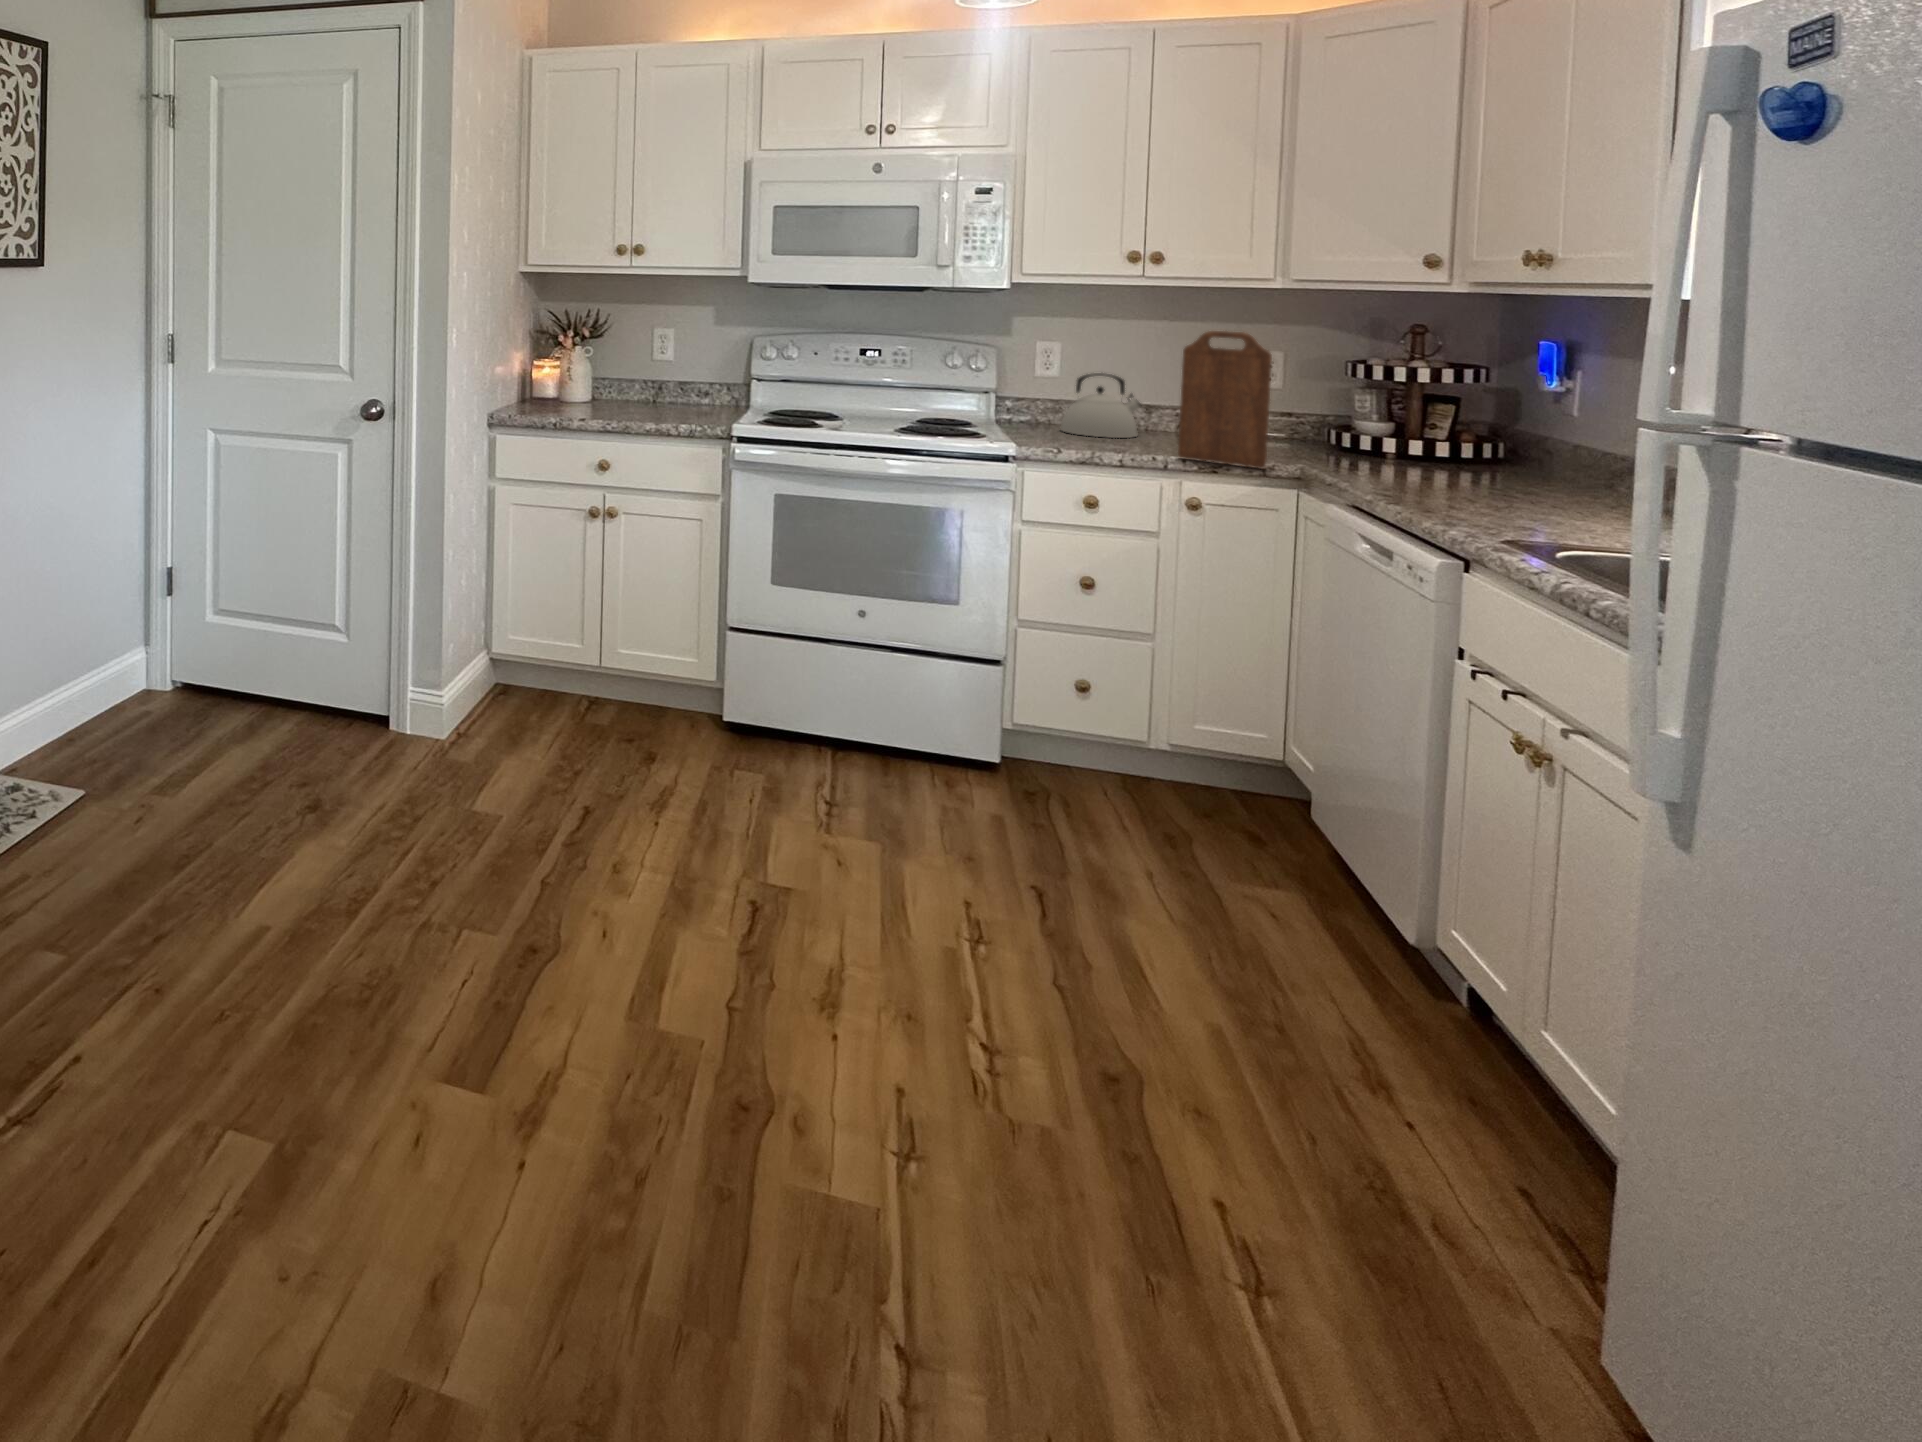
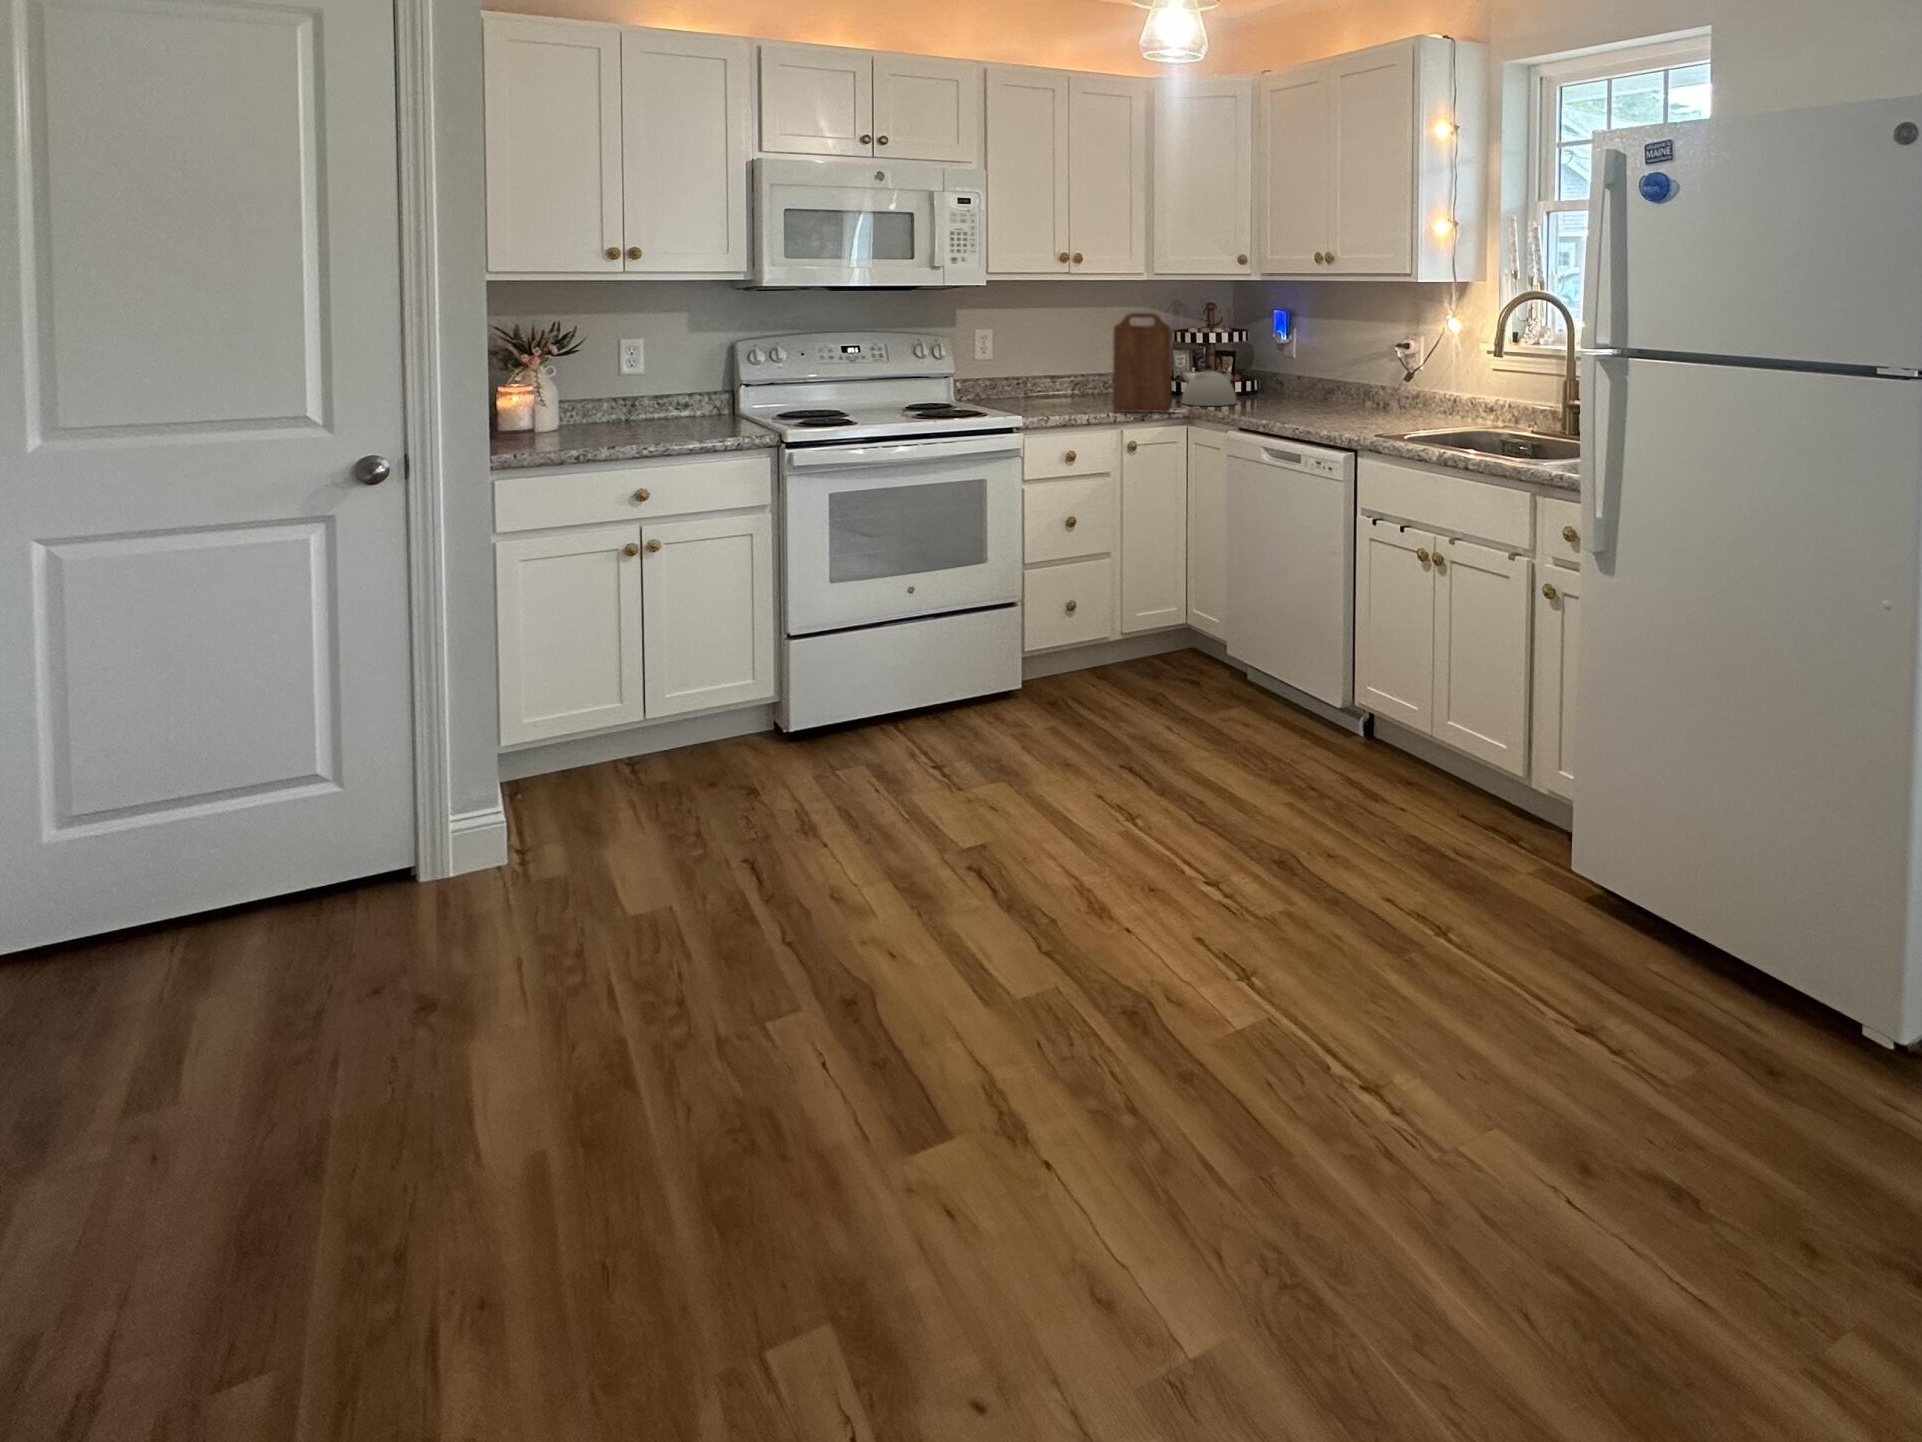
kettle: present [1061,373,1141,438] -> present [1181,353,1237,406]

